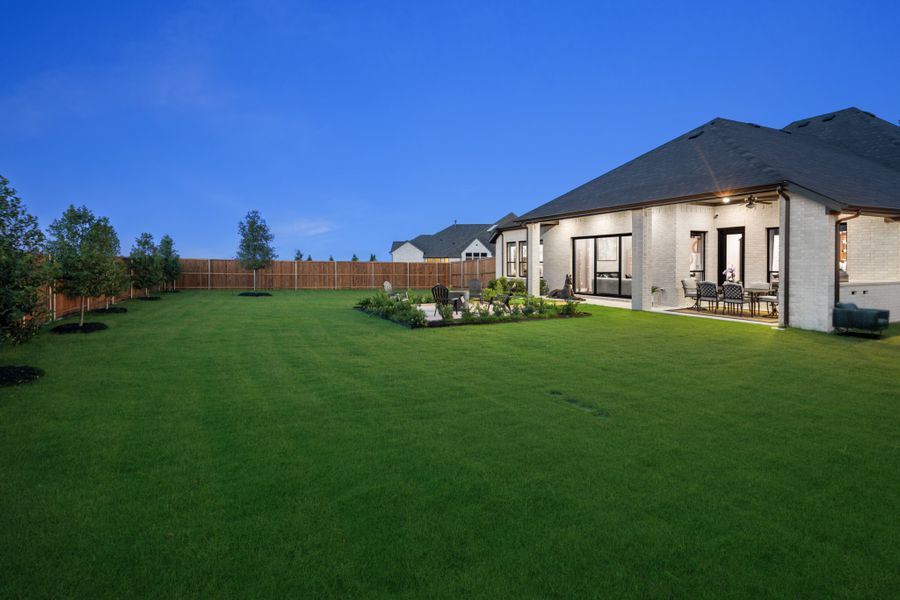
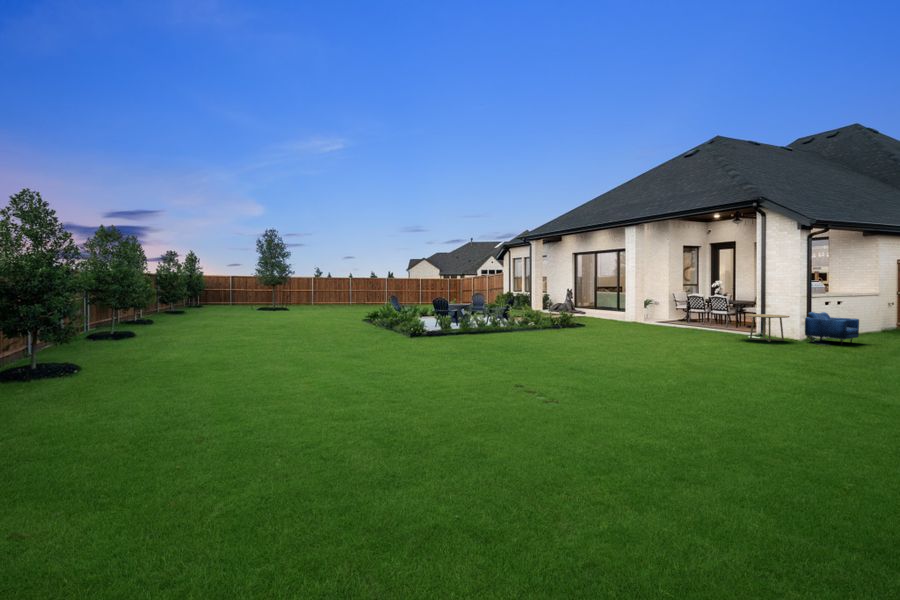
round table: none [768,304,817,334] -> present [746,314,790,342]

